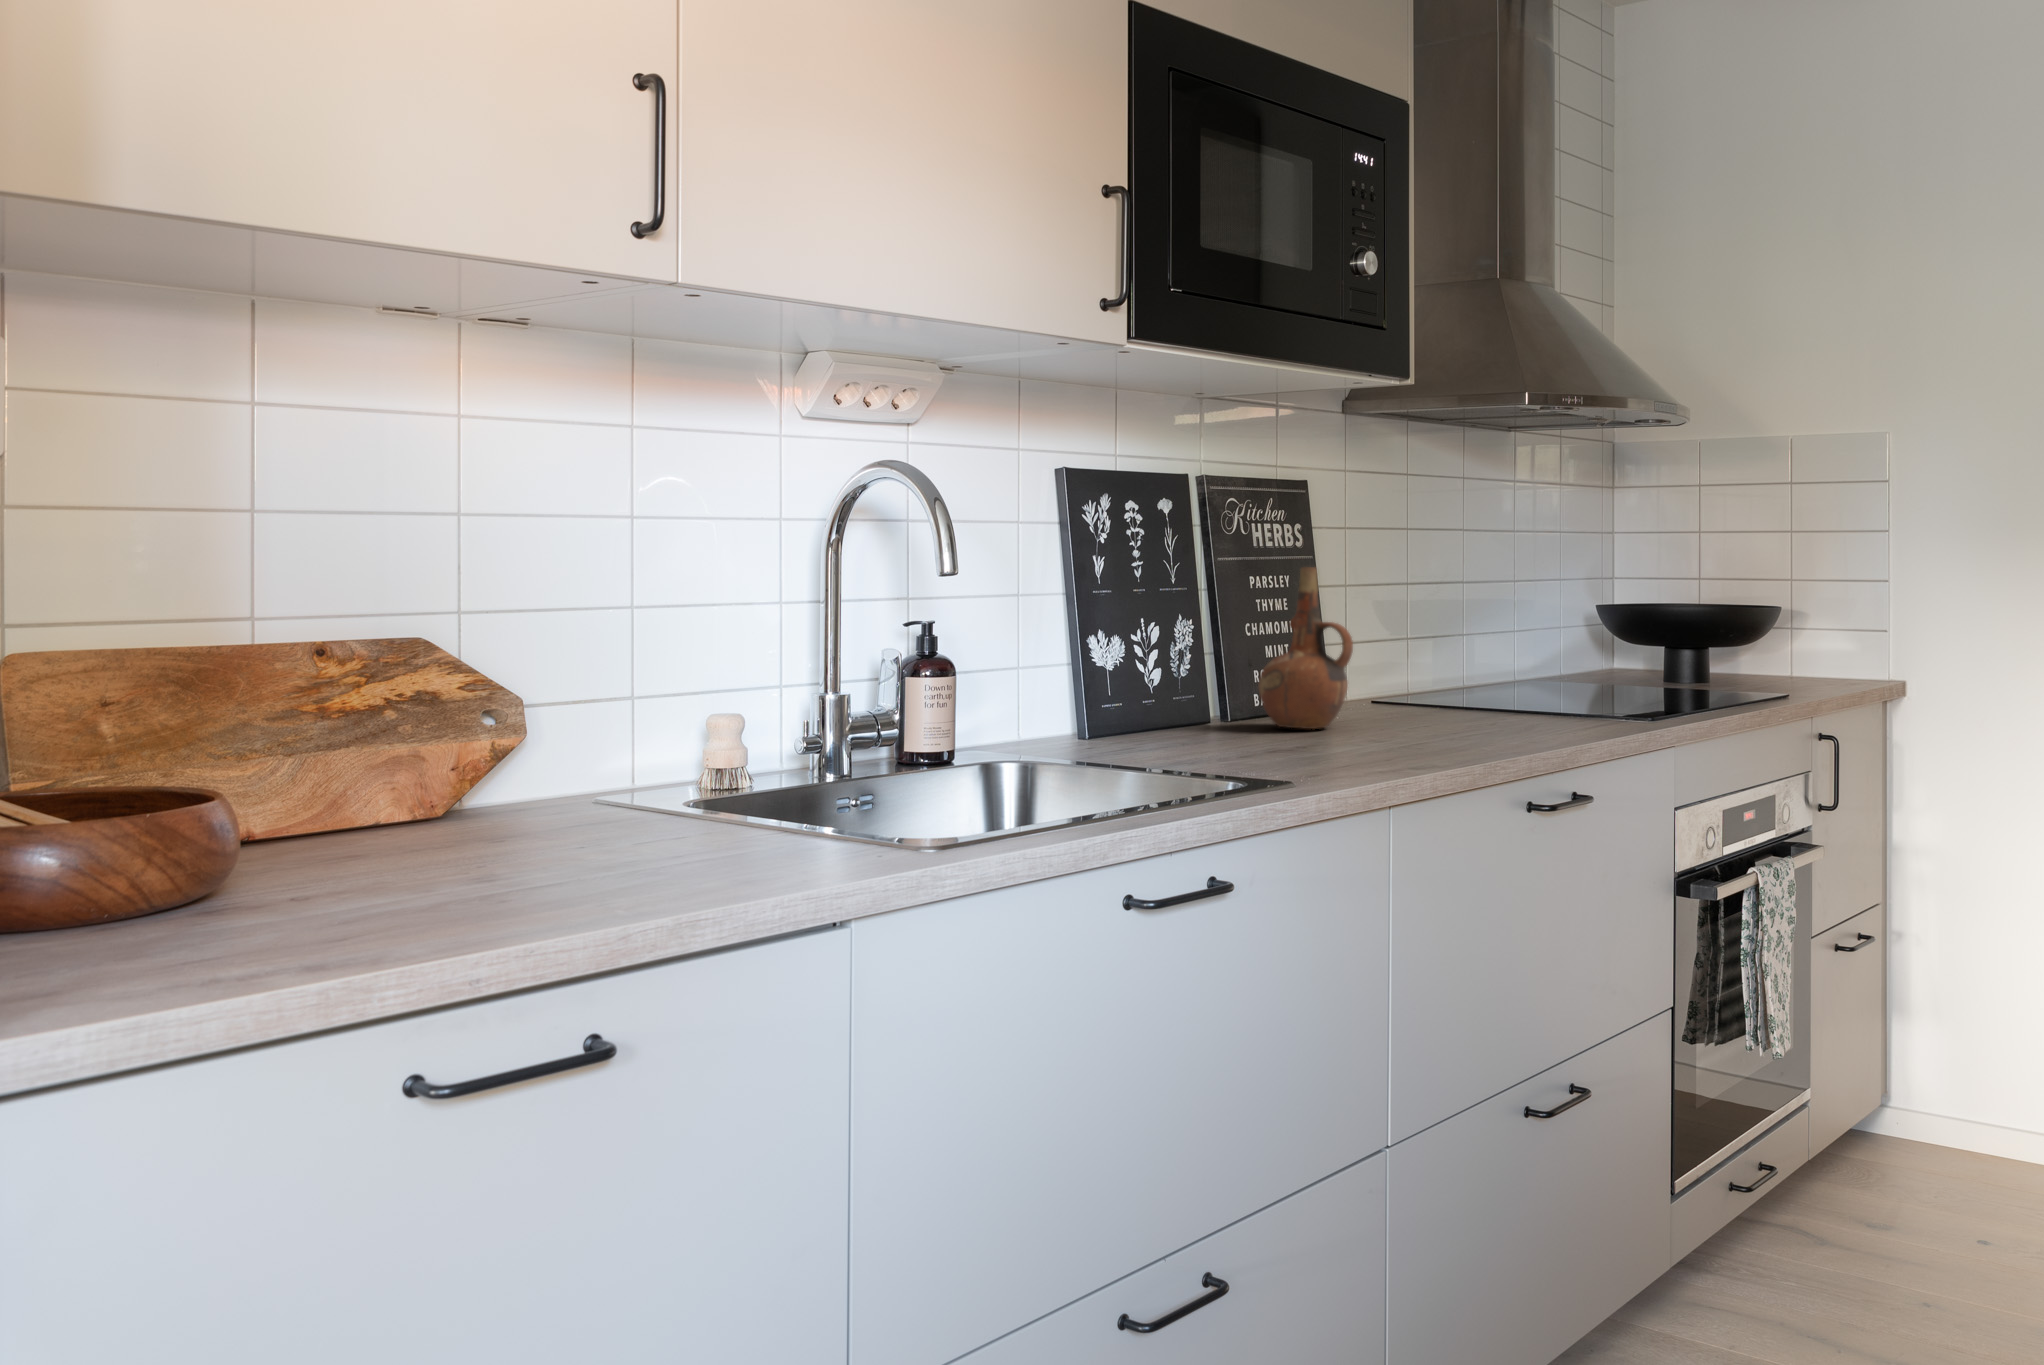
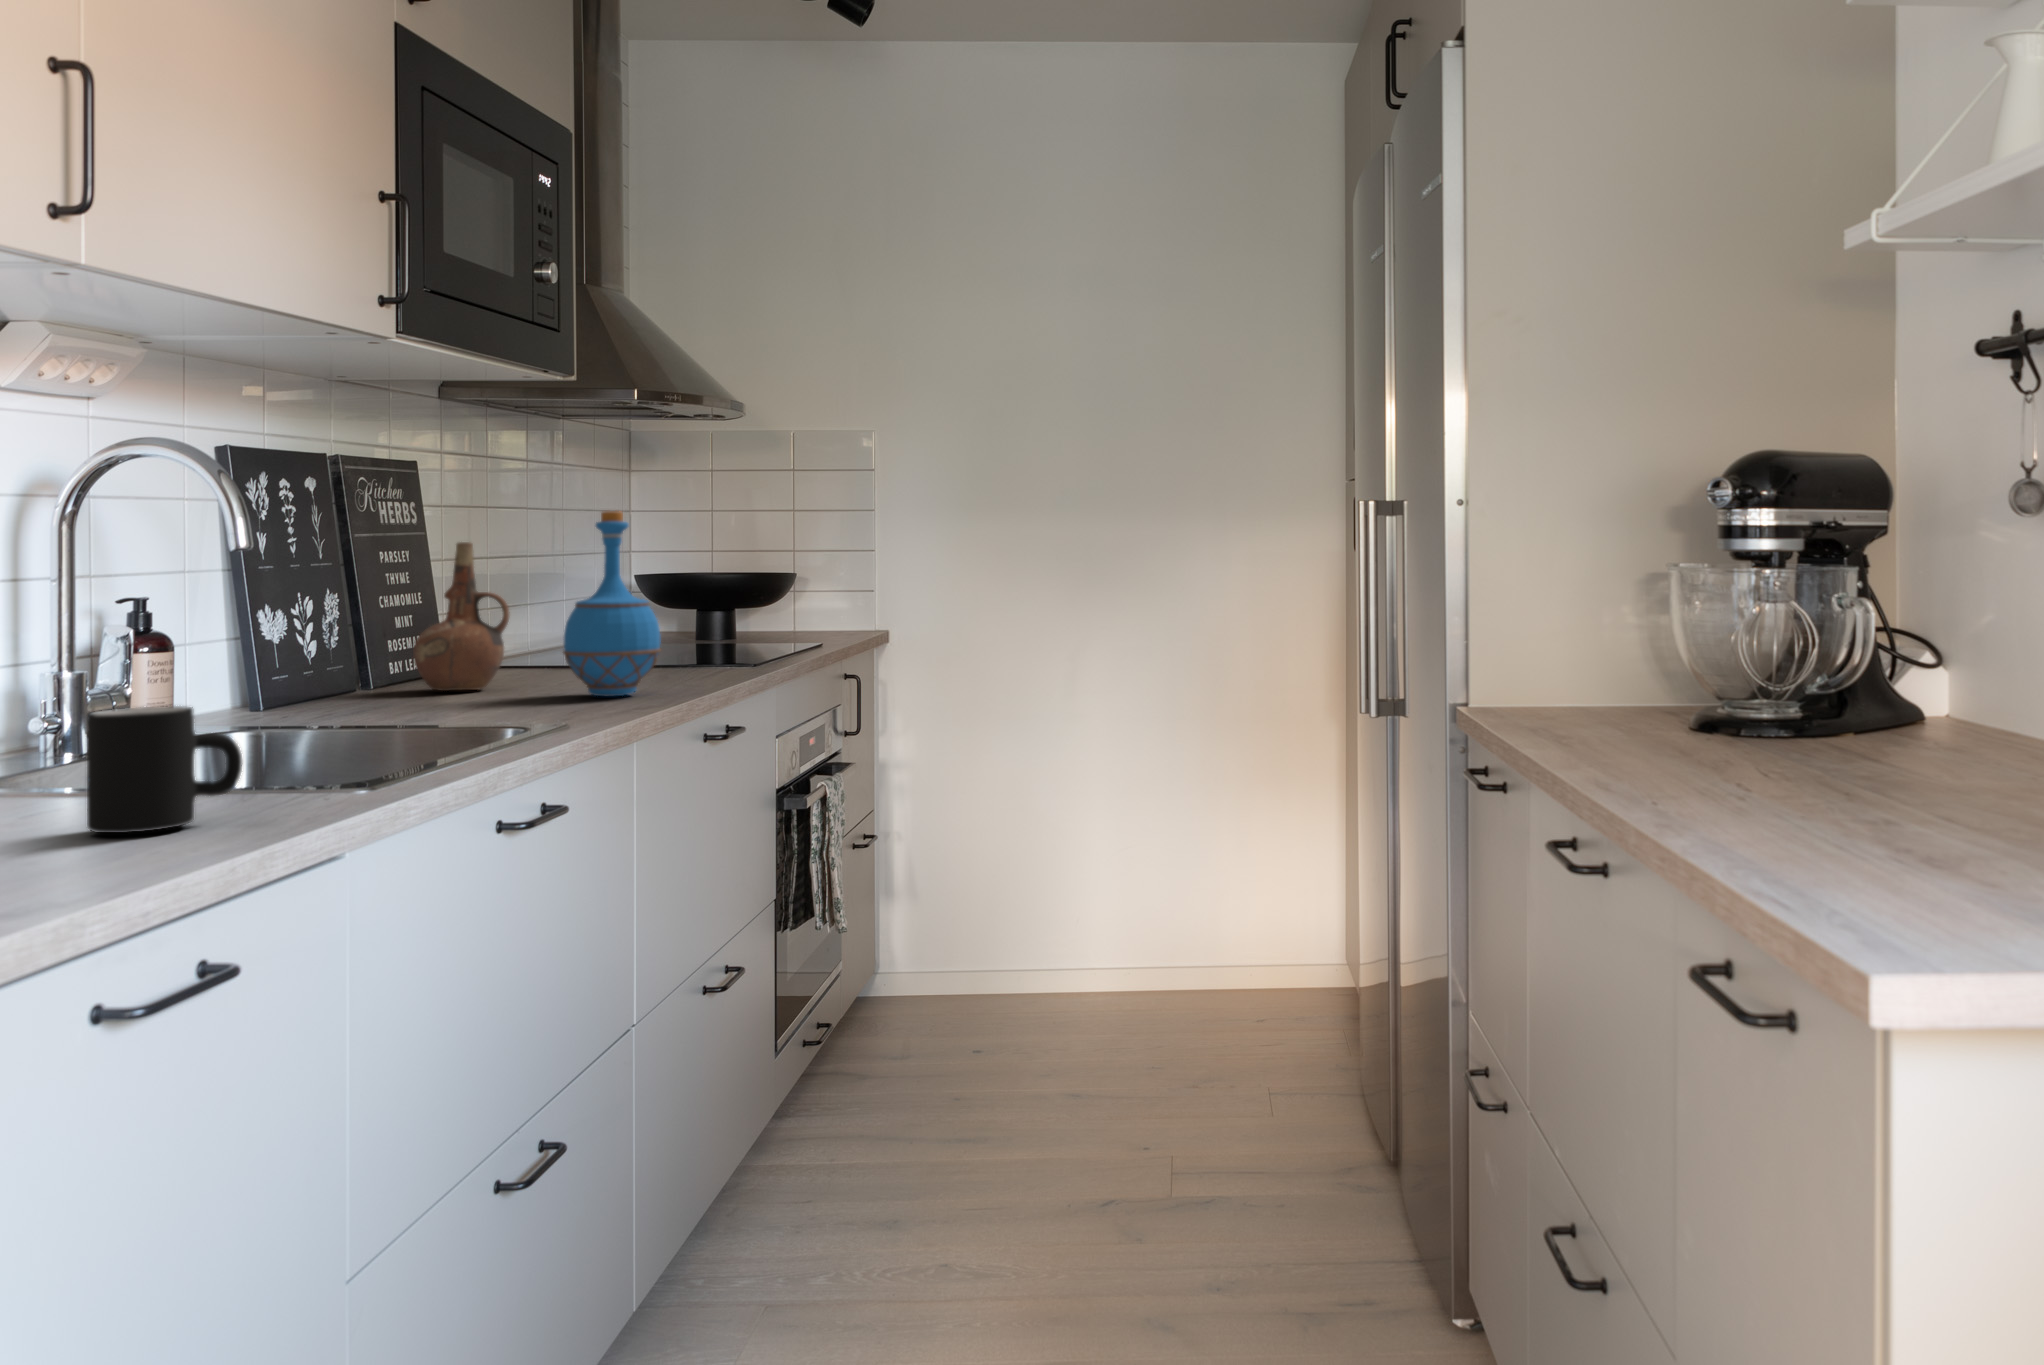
bottle: none [1370,532,1480,749] -> present [563,511,661,697]
mug: none [570,744,725,886] -> present [87,706,243,833]

